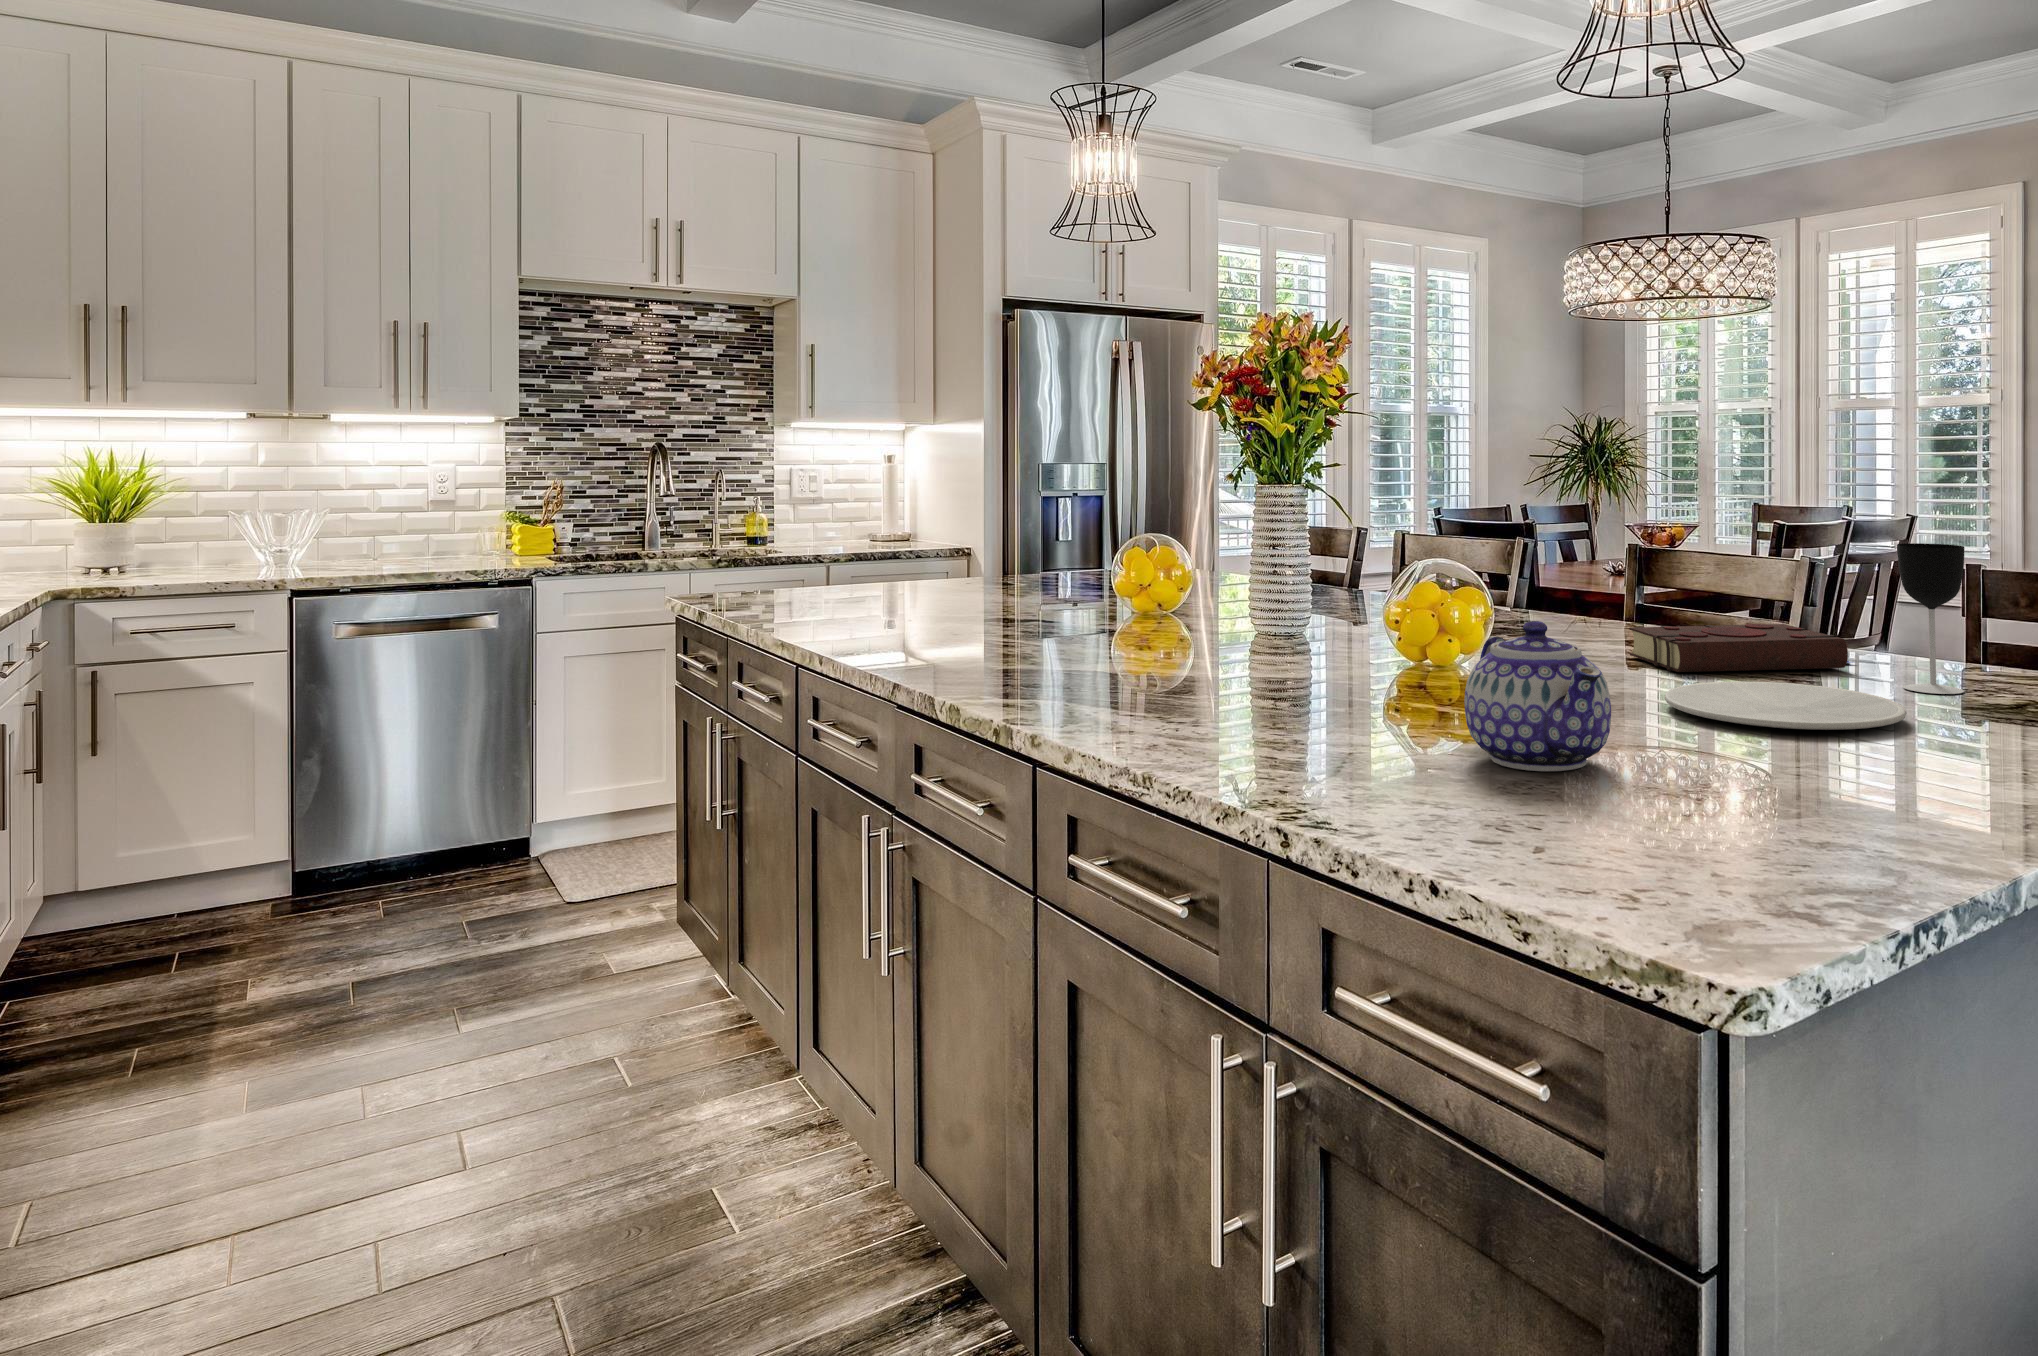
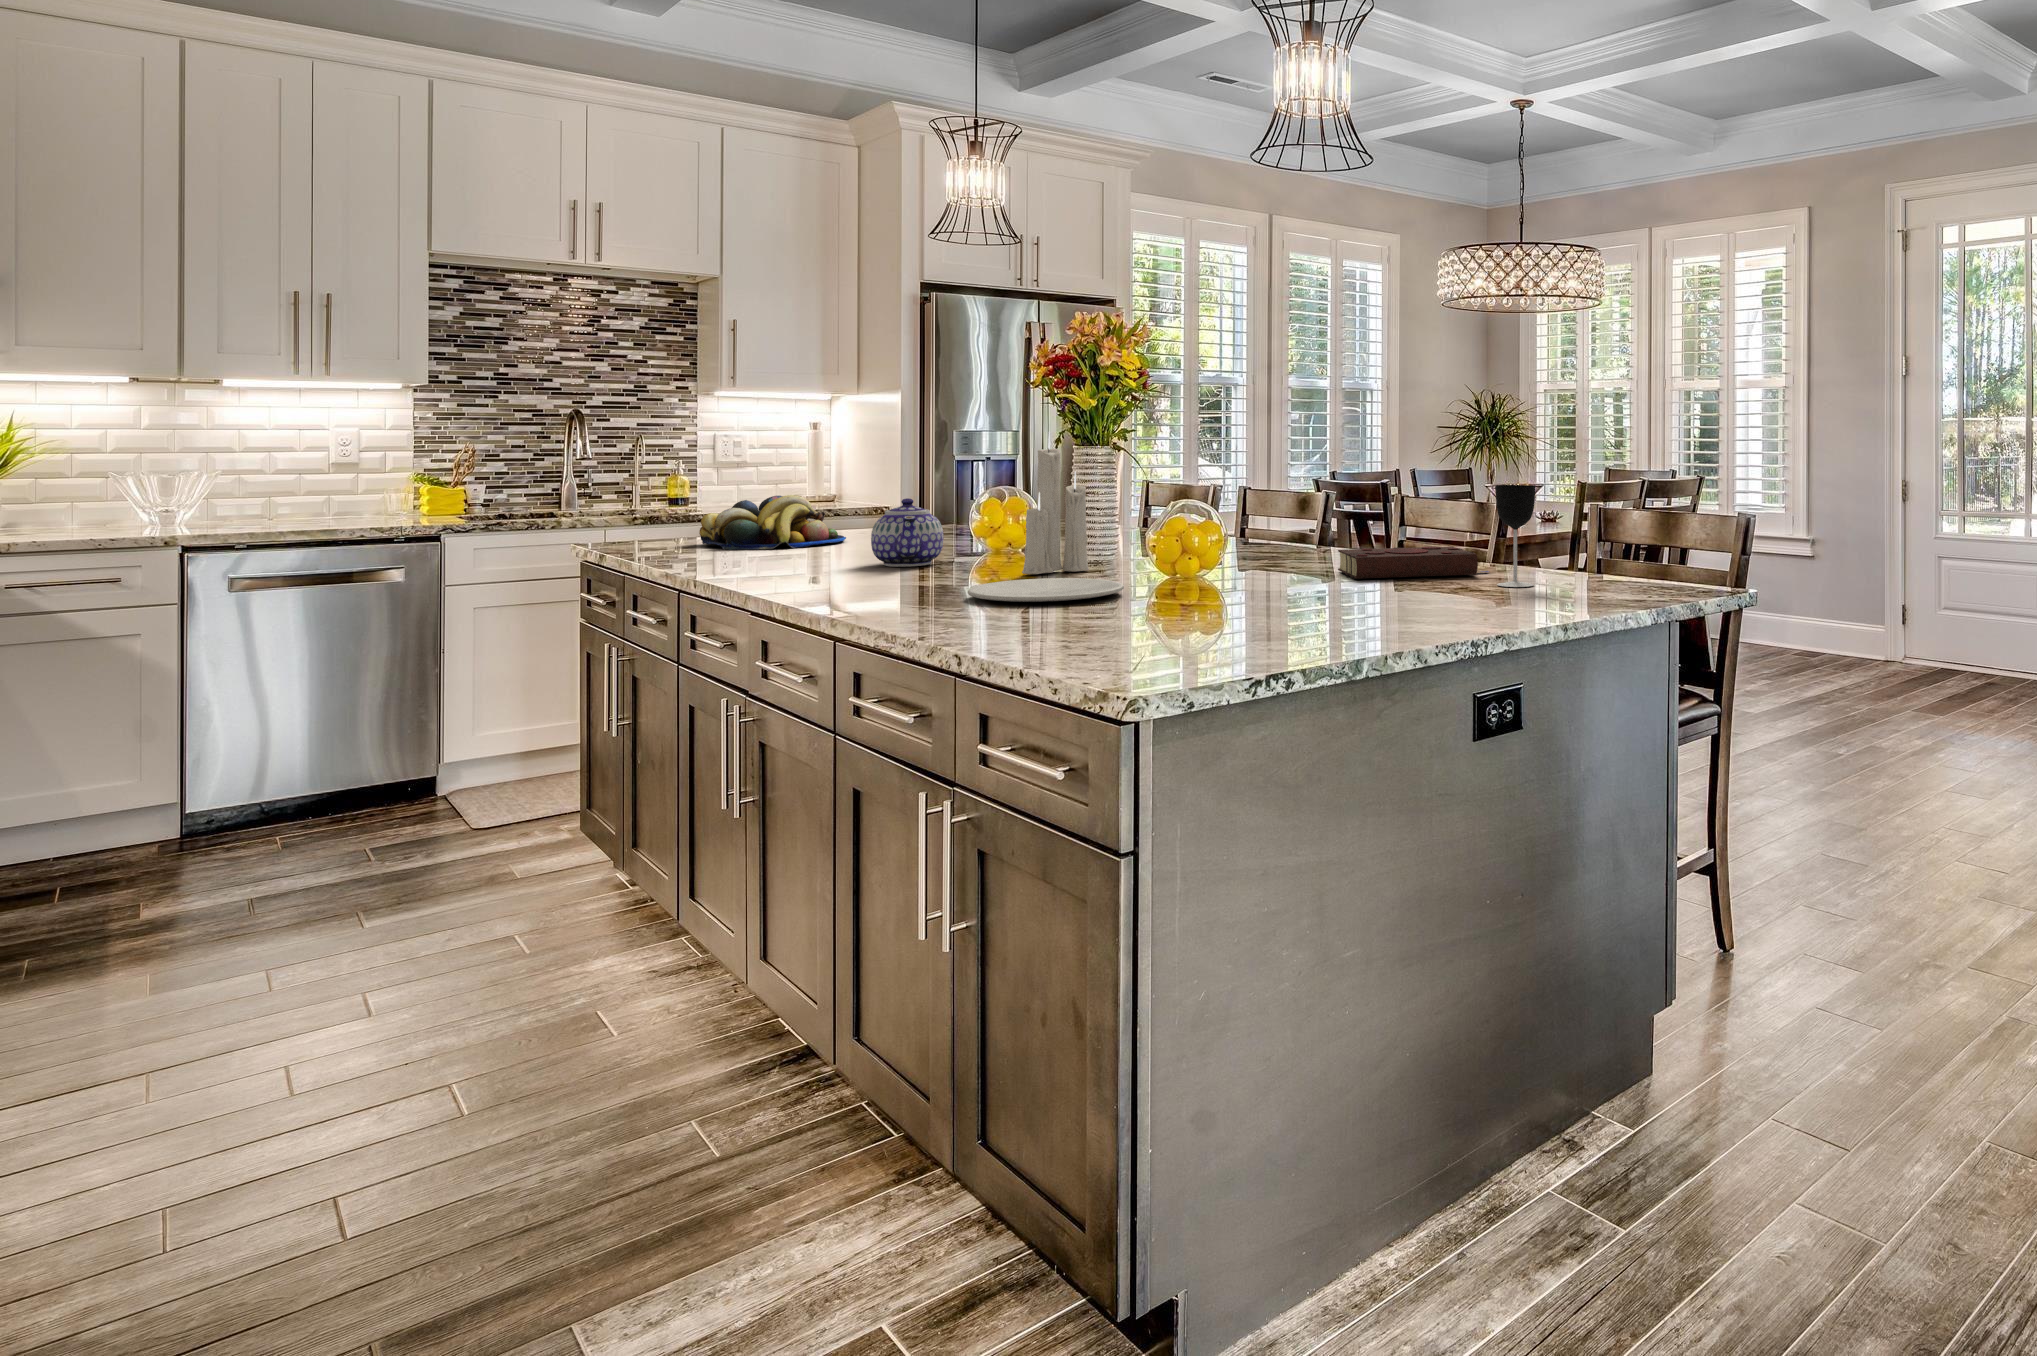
candle: none [1214,460,1293,655] -> present [1022,432,1089,574]
fruit bowl: none [804,542,962,607] -> present [699,495,846,550]
teapot: present [1464,621,1611,771] -> present [871,498,944,567]
plate: present [1664,681,1907,730] -> present [968,578,1124,602]

